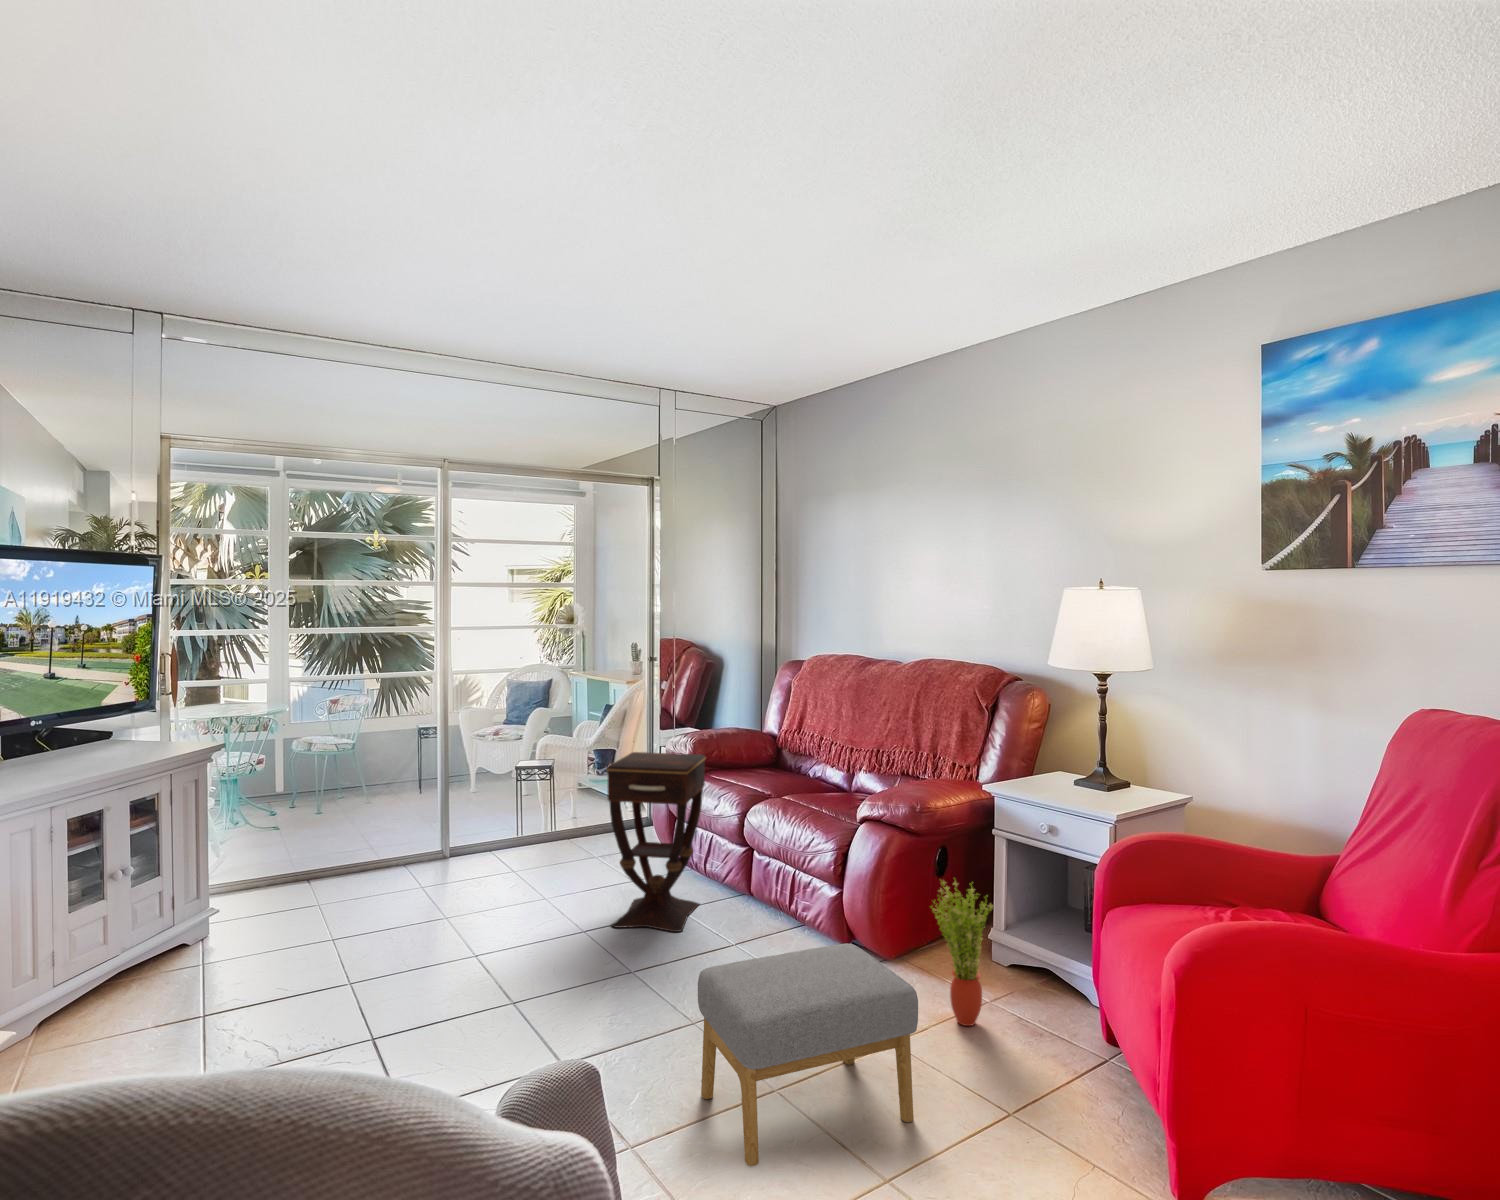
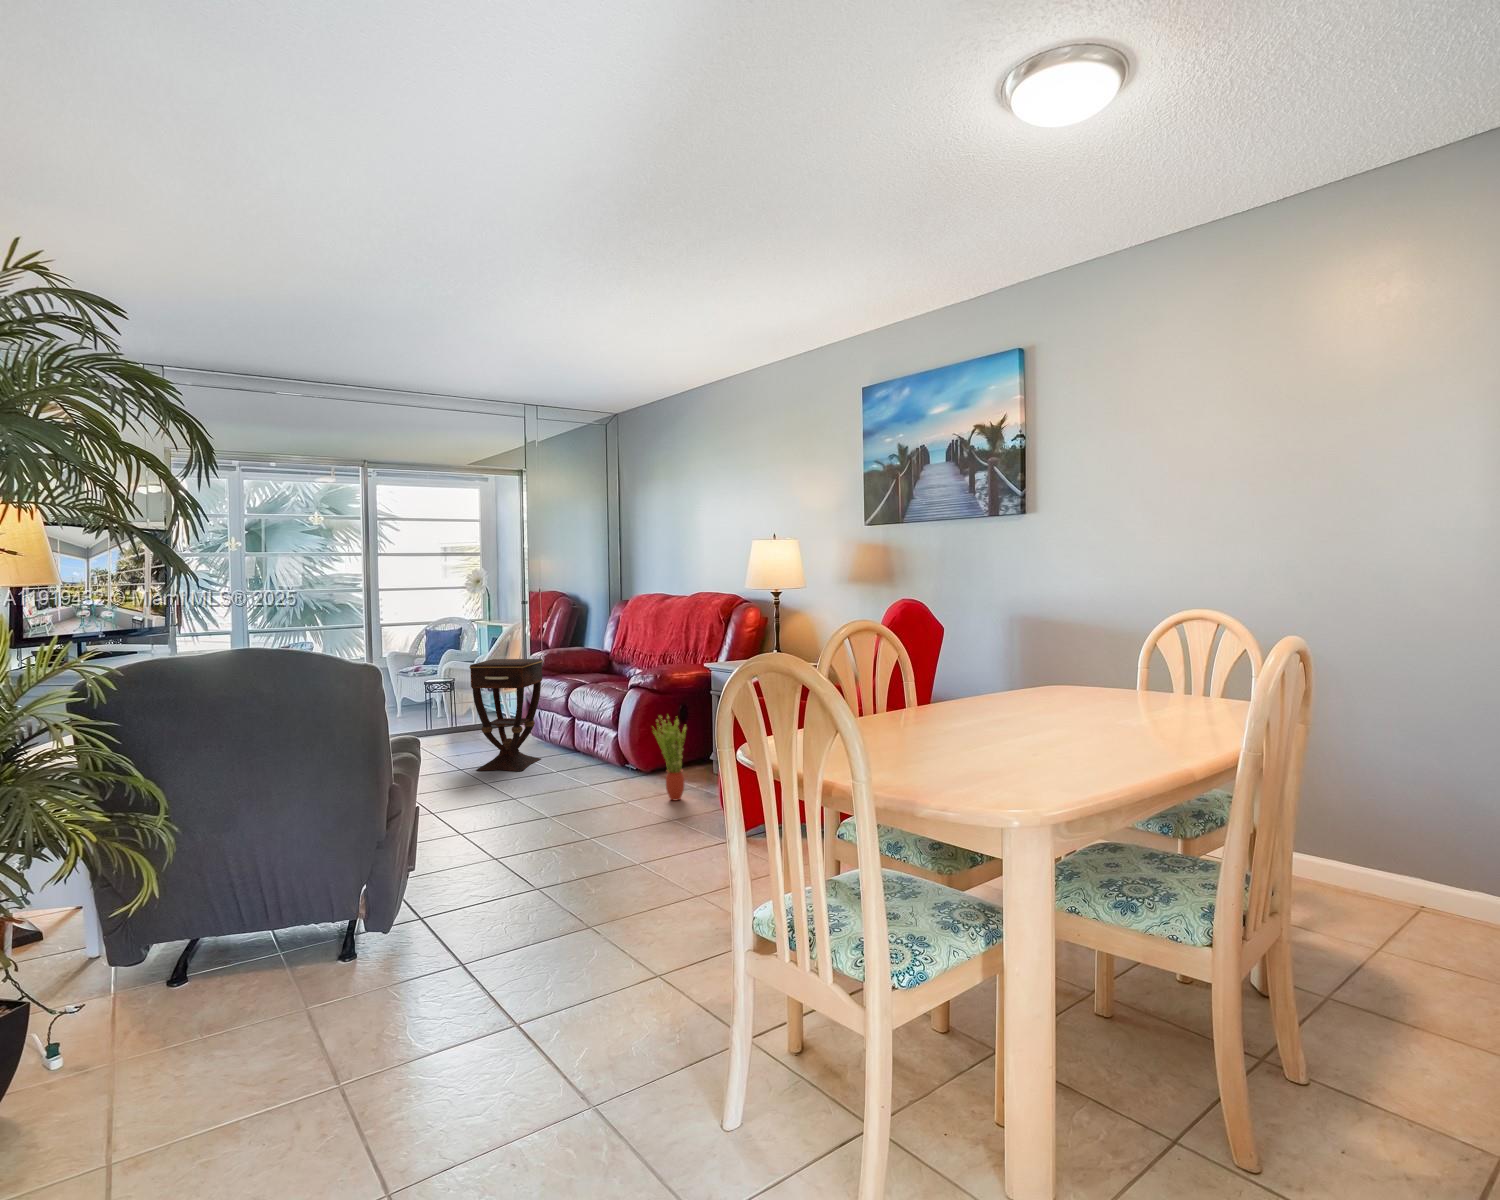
footstool: present [698,944,918,1166] -> none [496,747,616,849]

